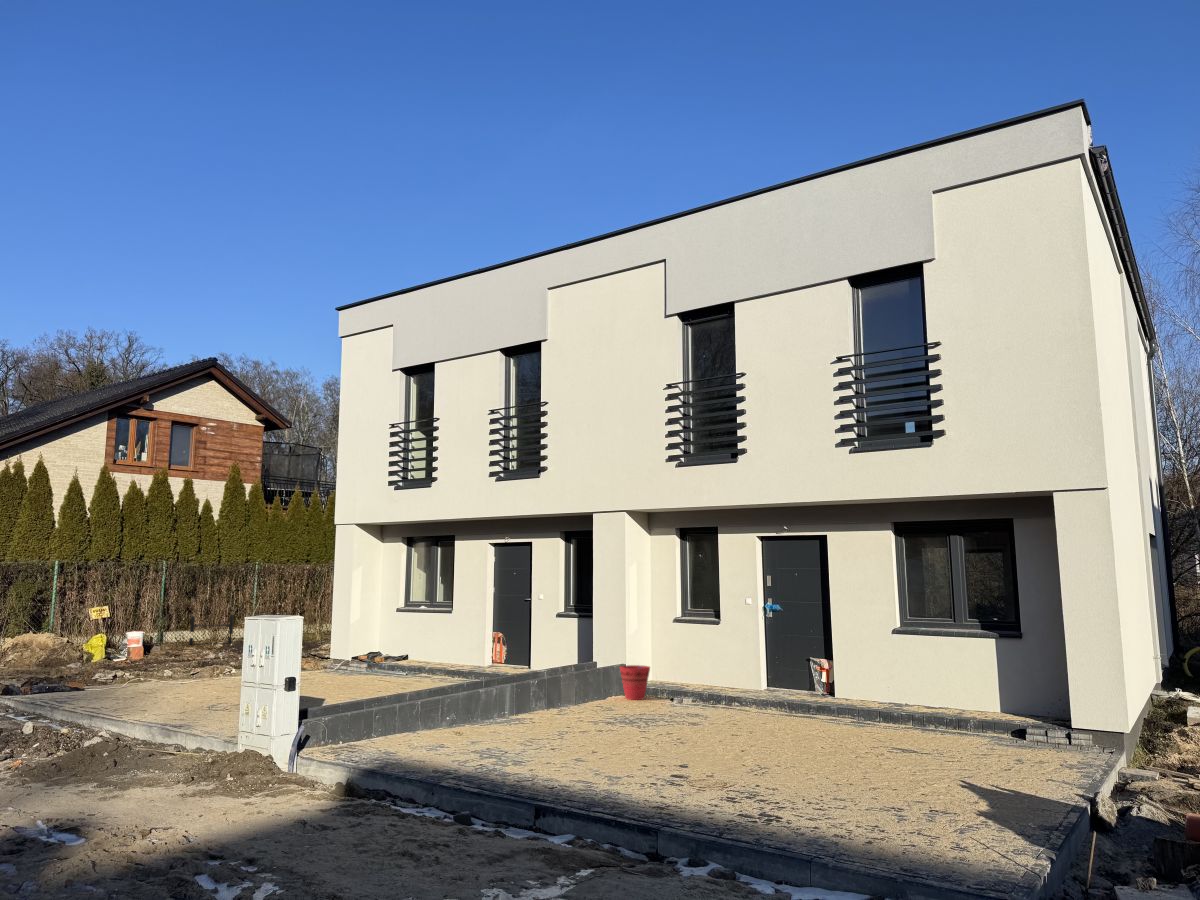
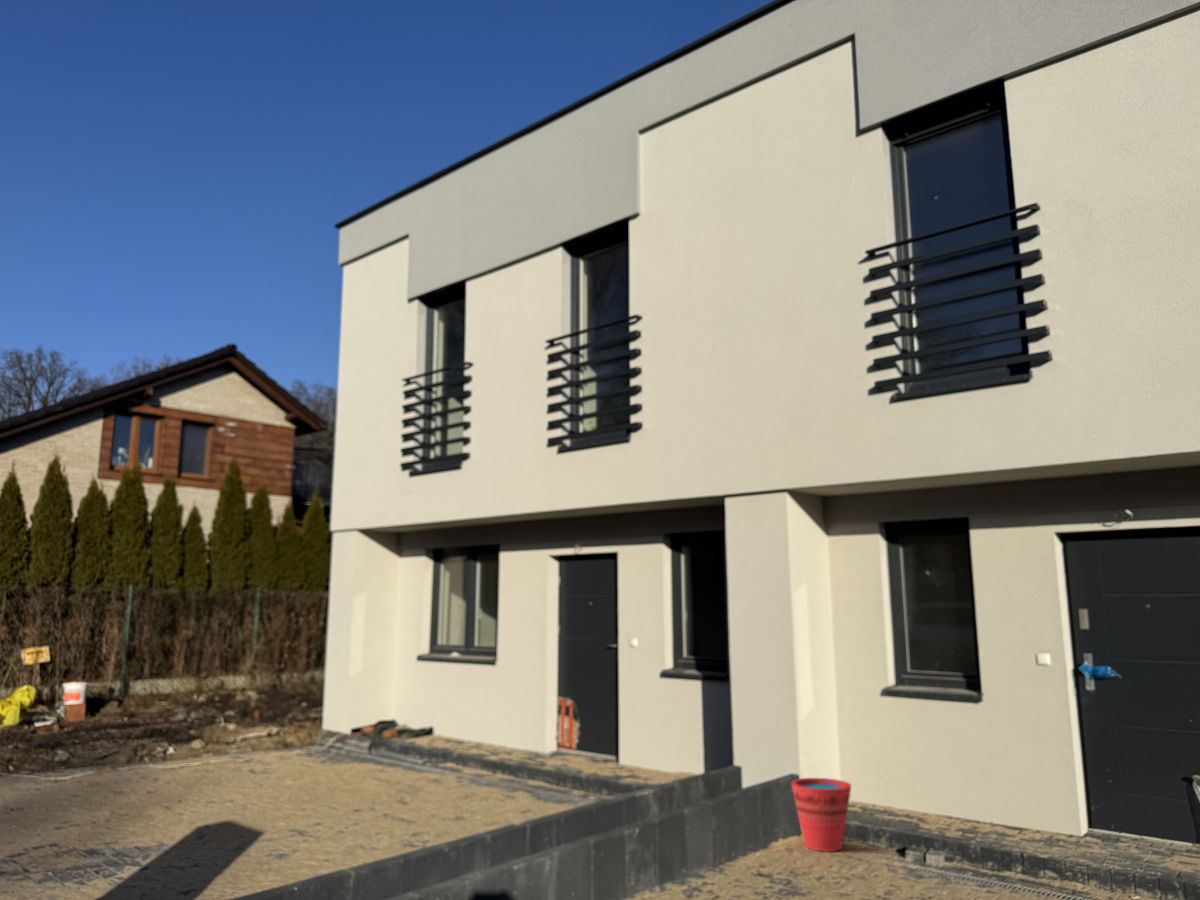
bench: present [189,614,234,645] -> none [171,656,232,696]

